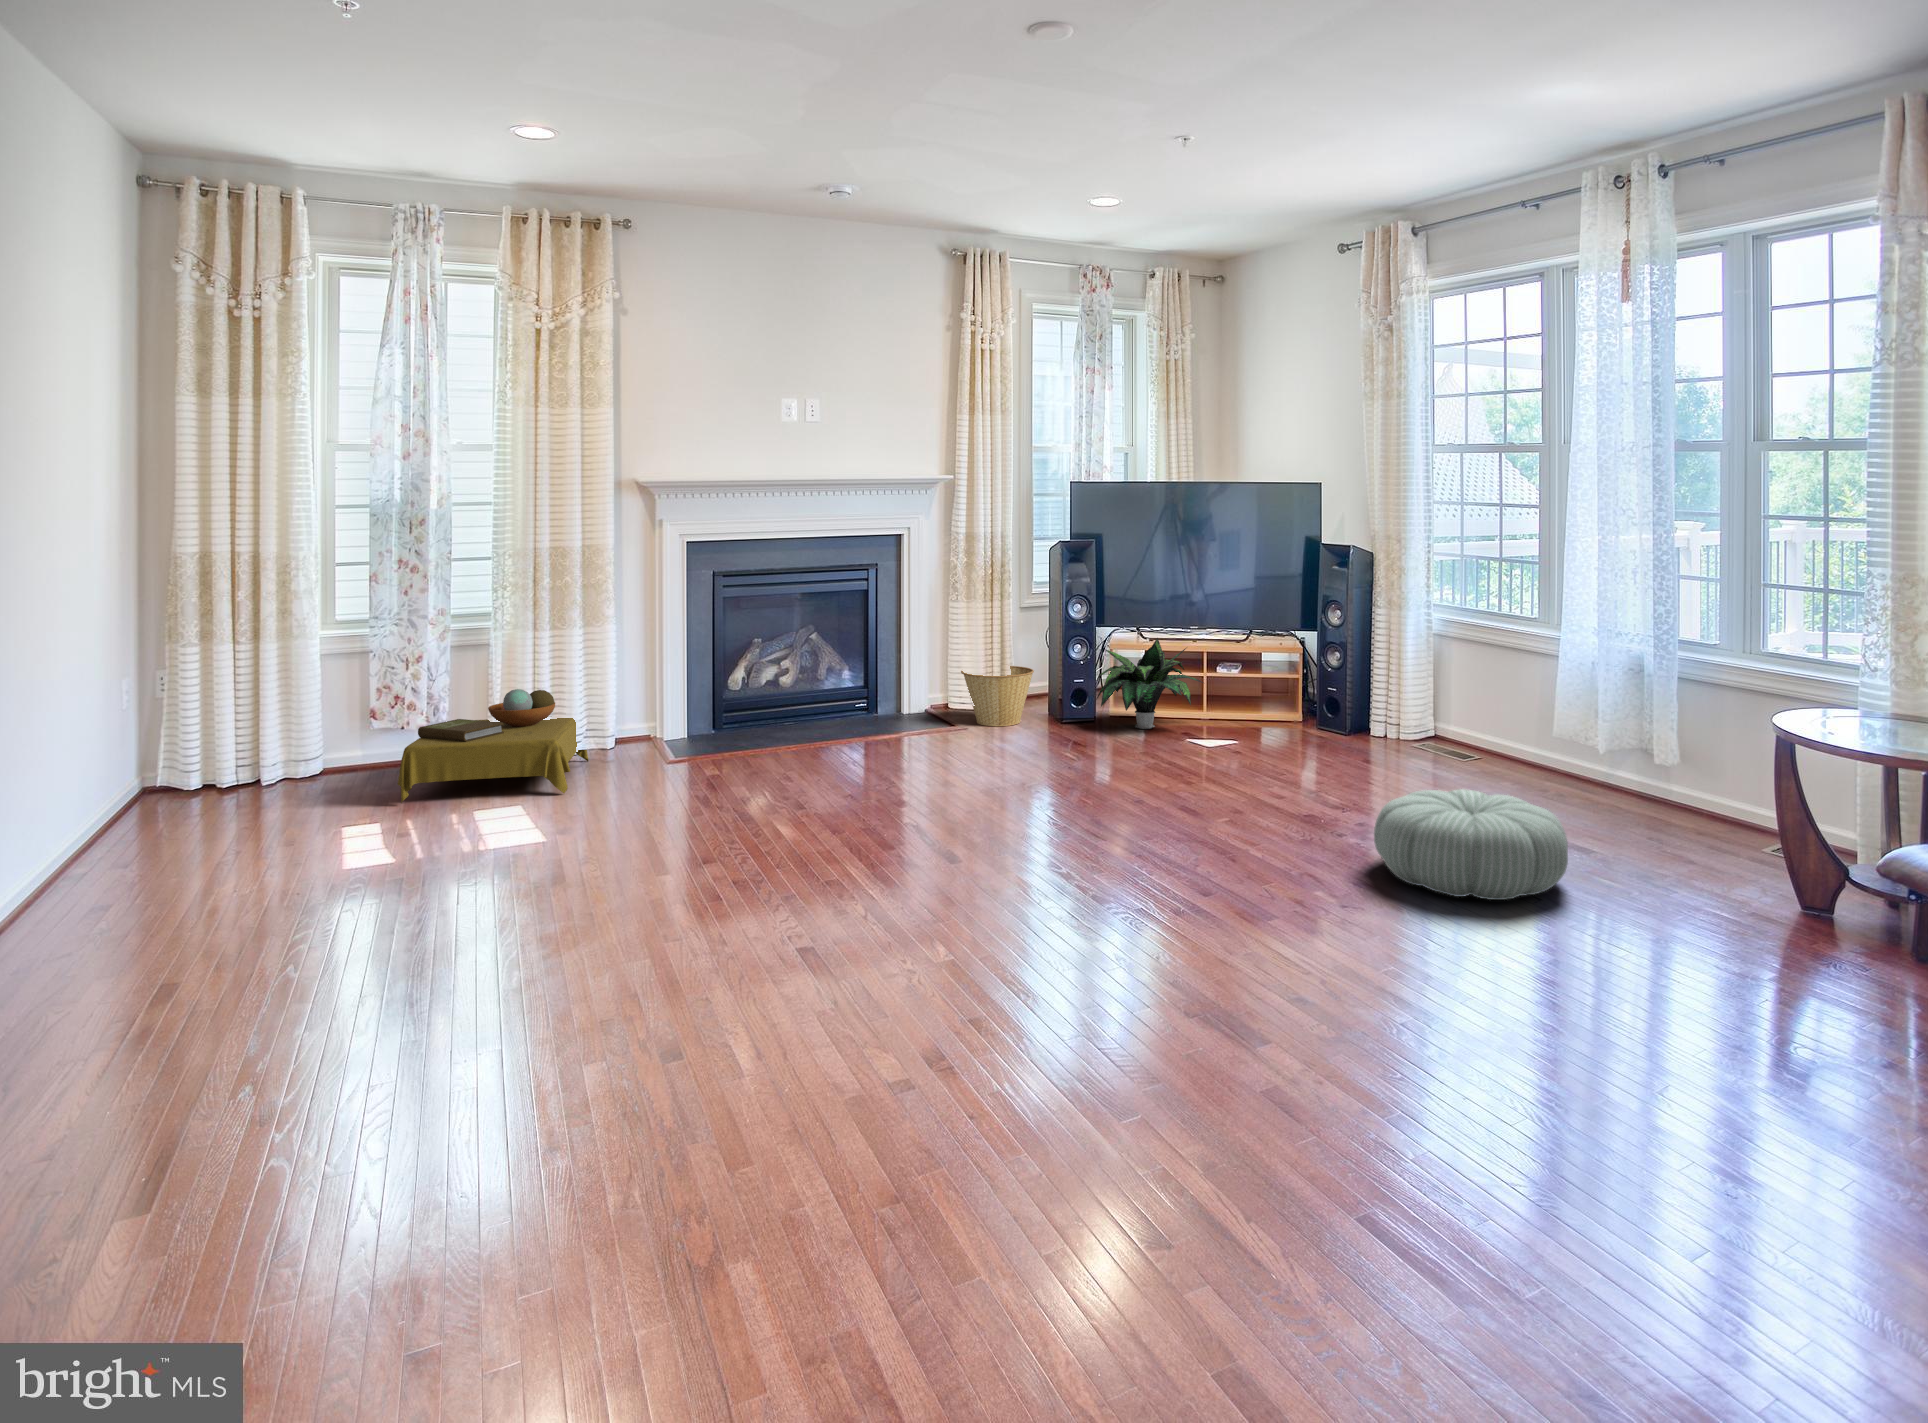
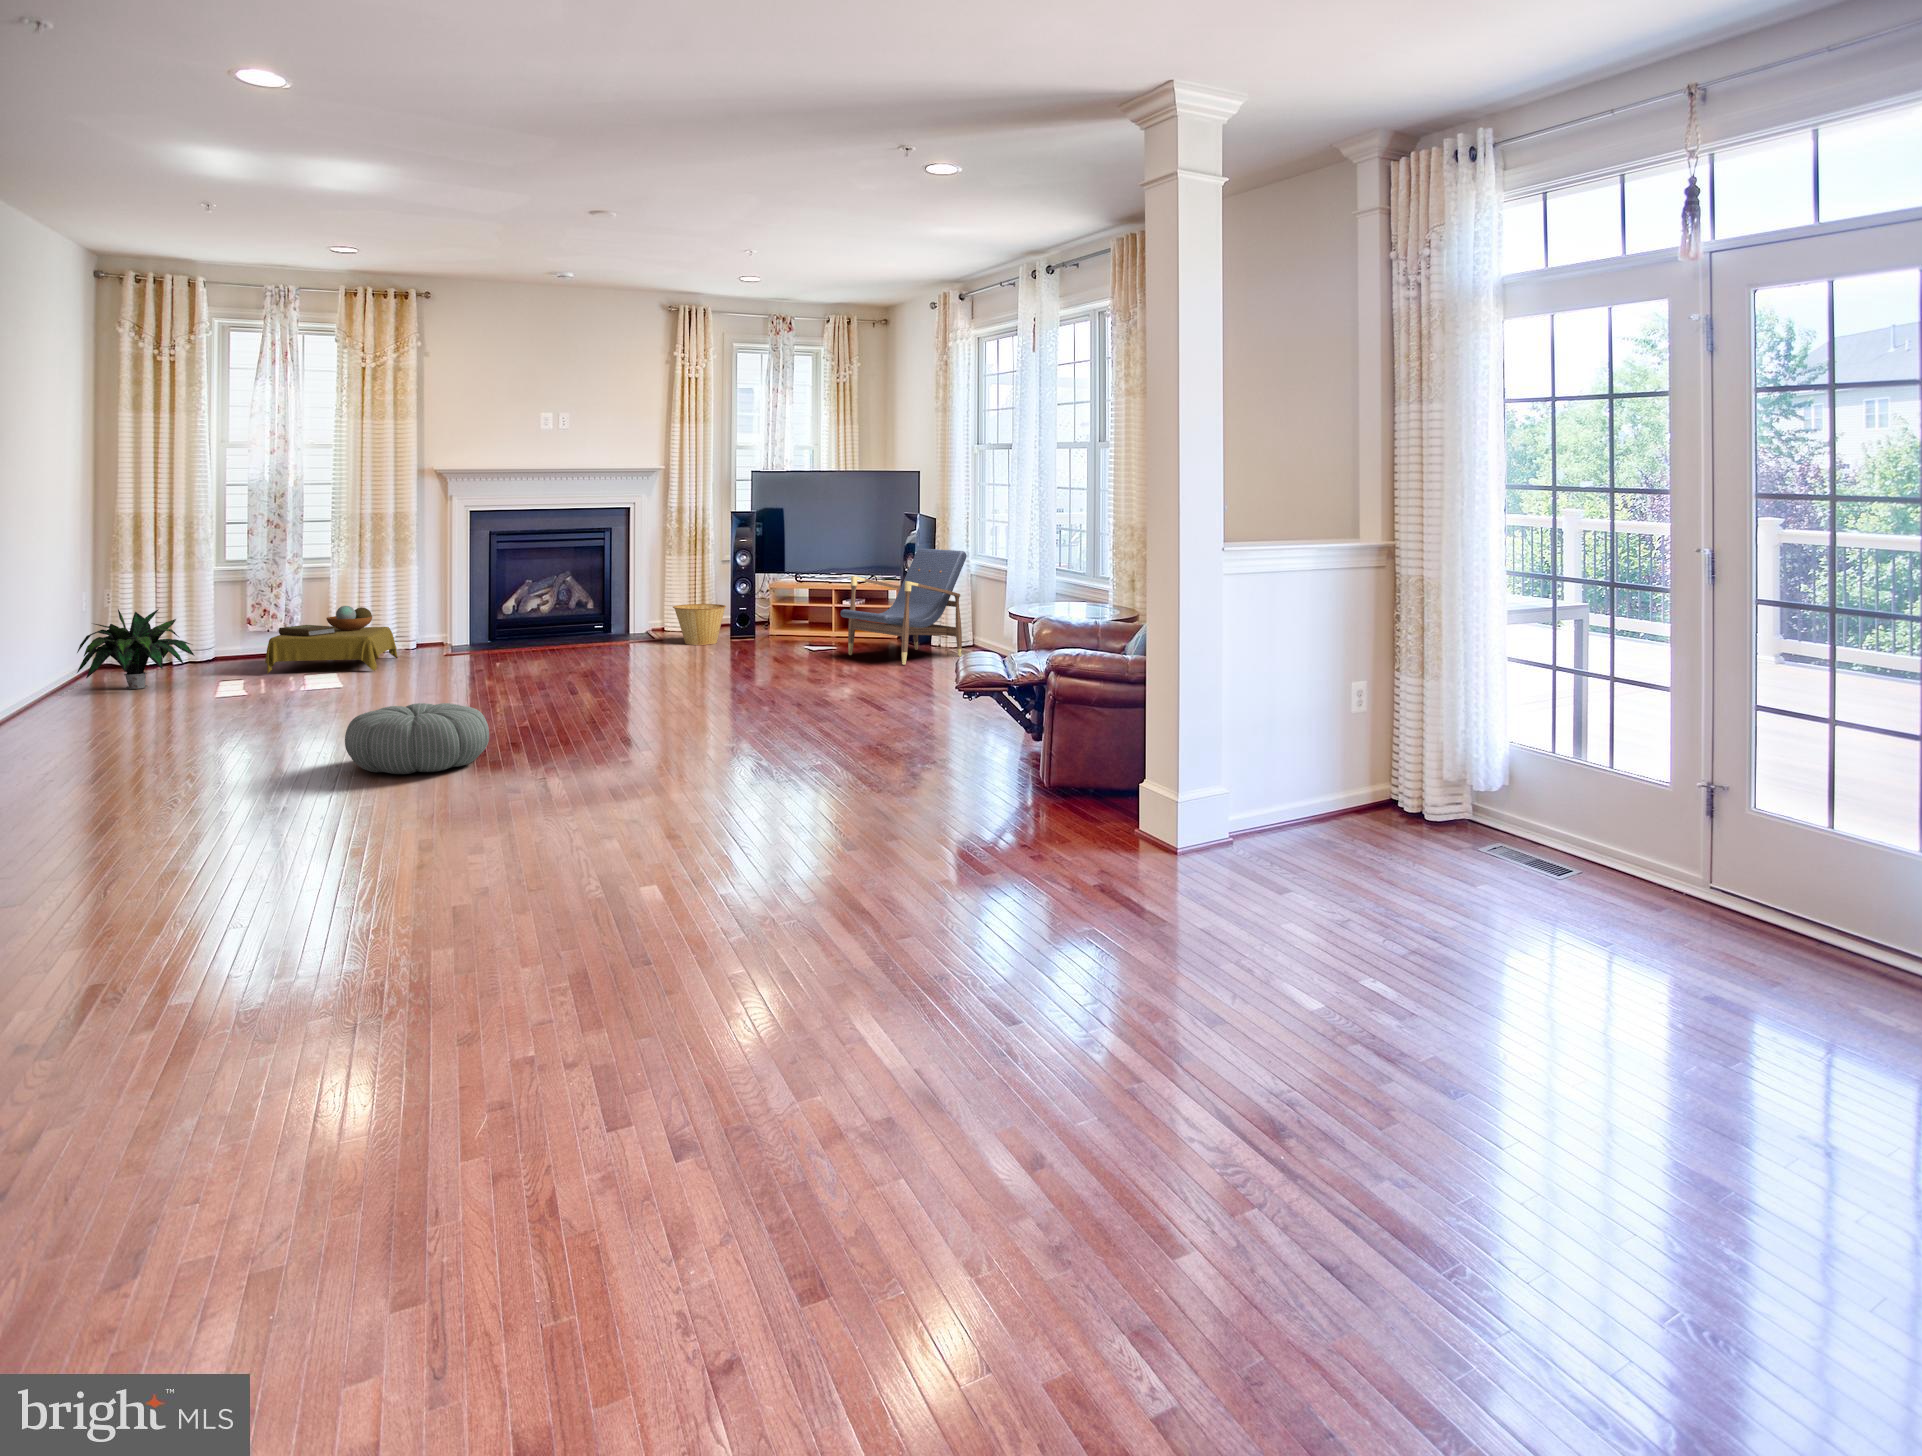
lounge chair: none [1239,586,1423,768] -> present [840,548,967,665]
potted plant: present [1096,638,1203,729] -> present [77,609,194,689]
pouf: present [1374,789,1568,900] -> present [345,703,489,774]

